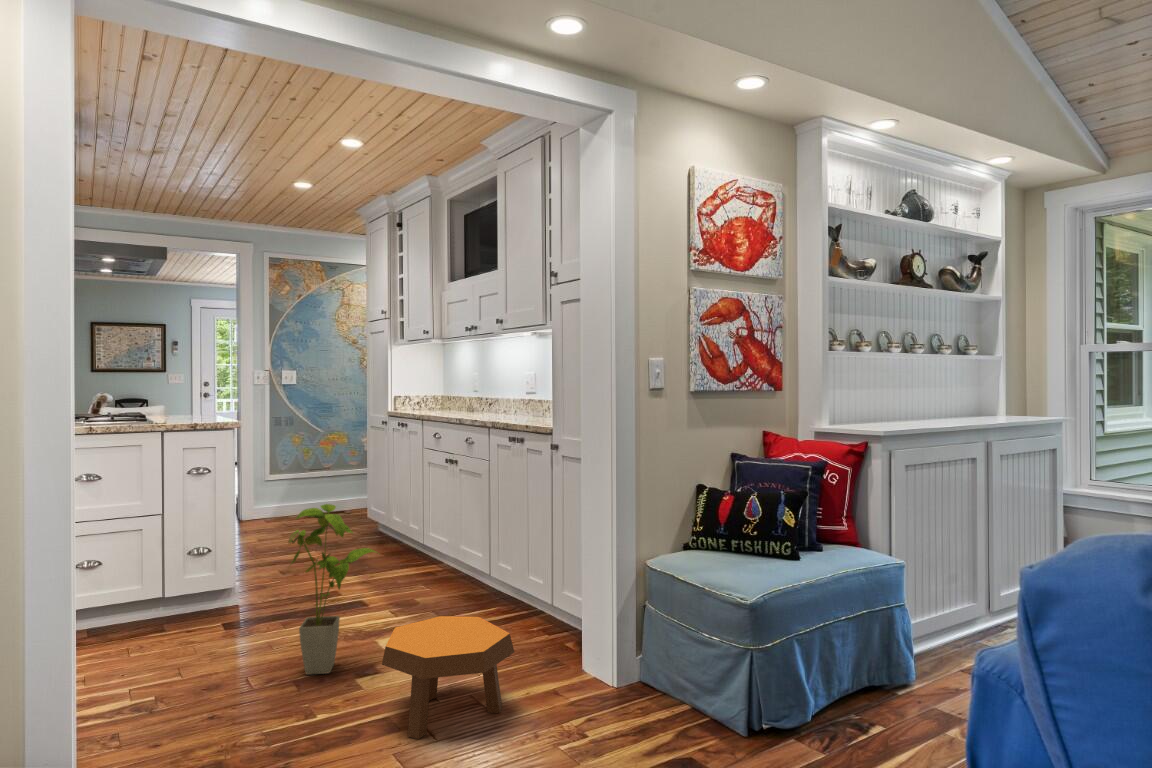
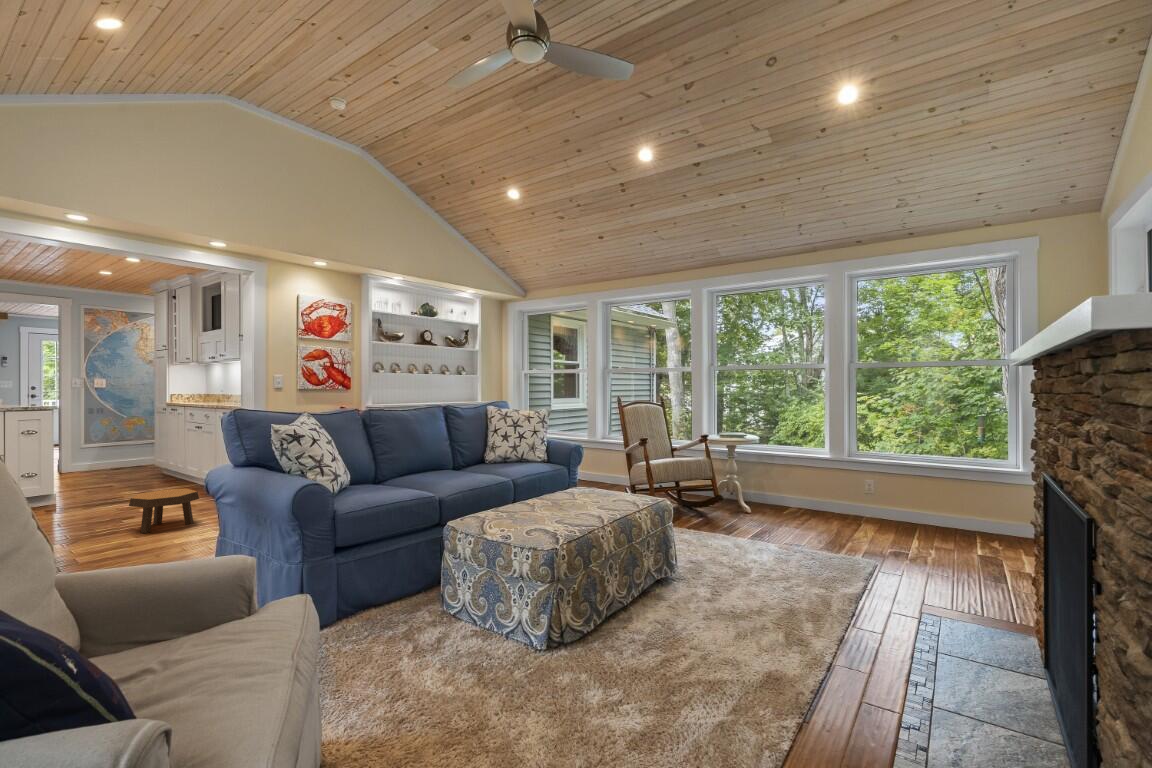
house plant: present [289,504,377,675] -> none [82,443,138,523]

